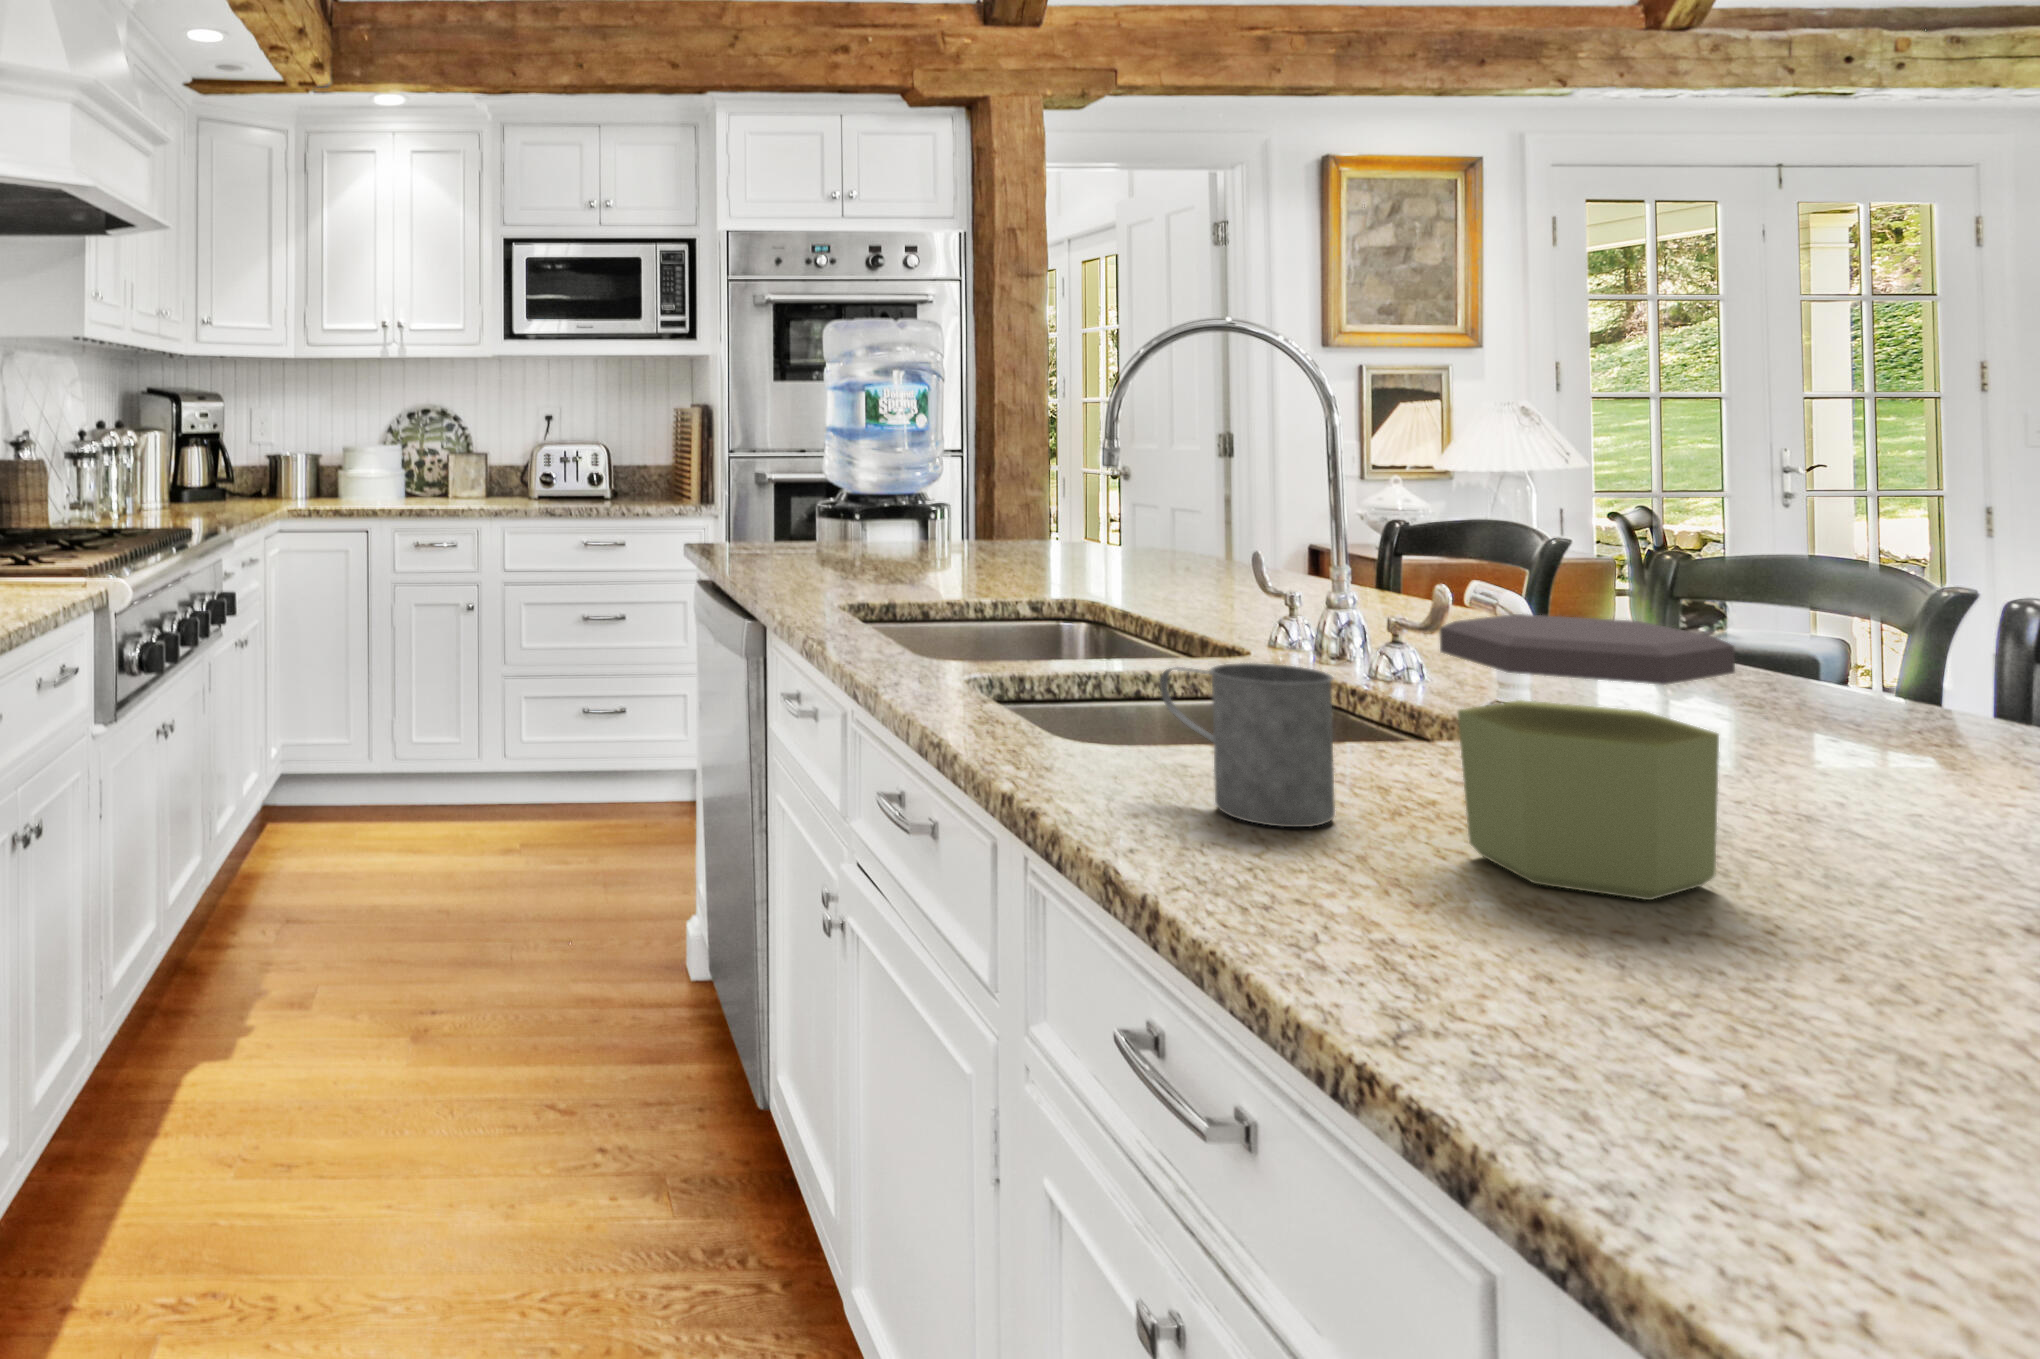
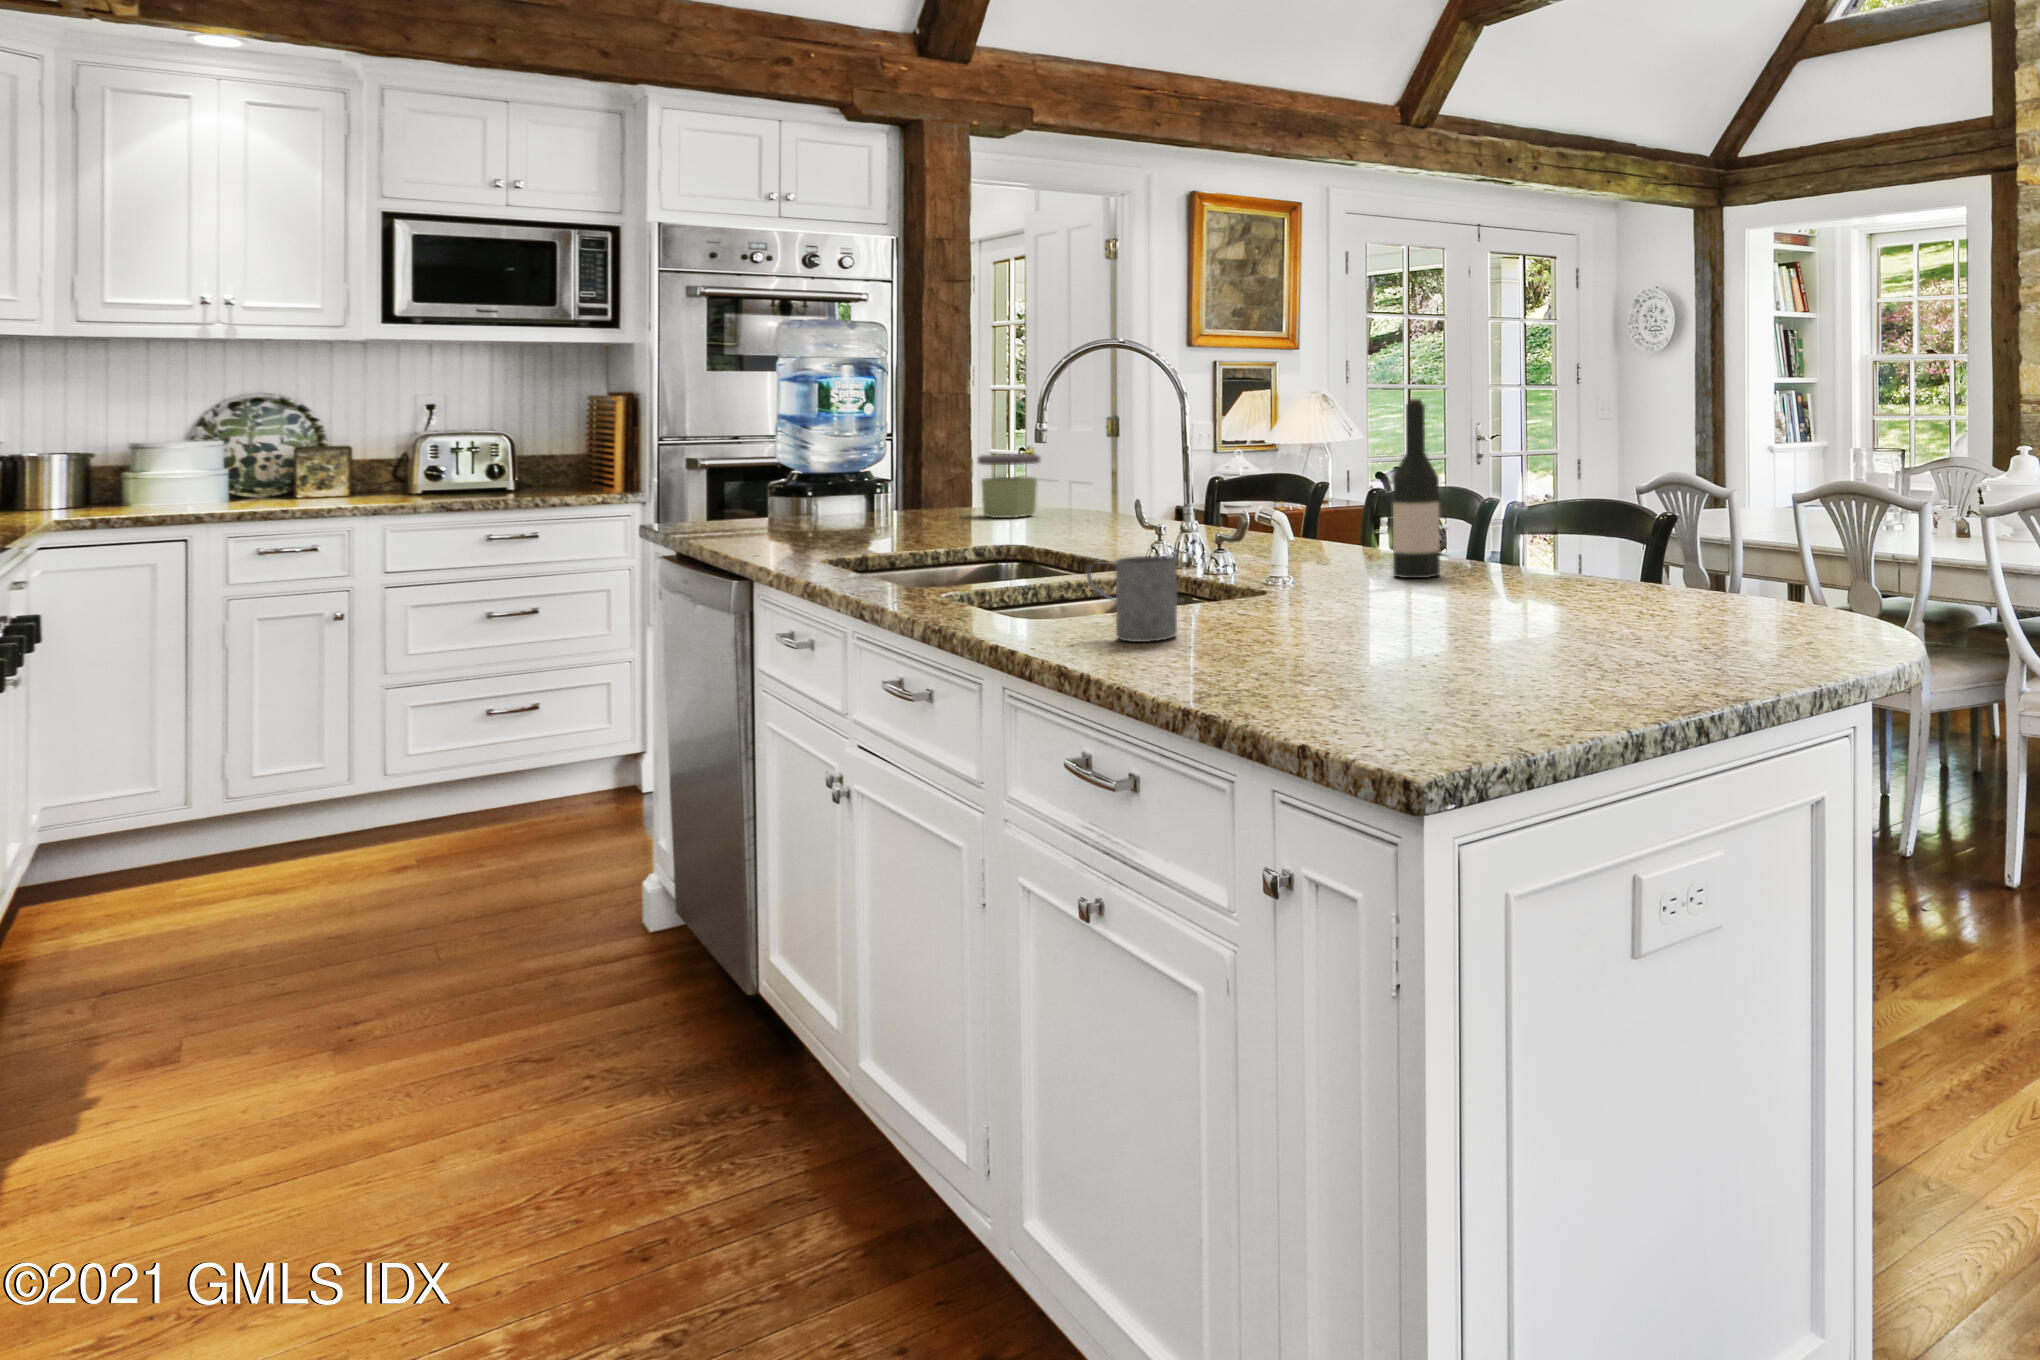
wine bottle: none [1762,395,1888,738] -> present [1393,399,1440,578]
jar: present [1440,614,1735,900] -> present [977,454,1040,518]

